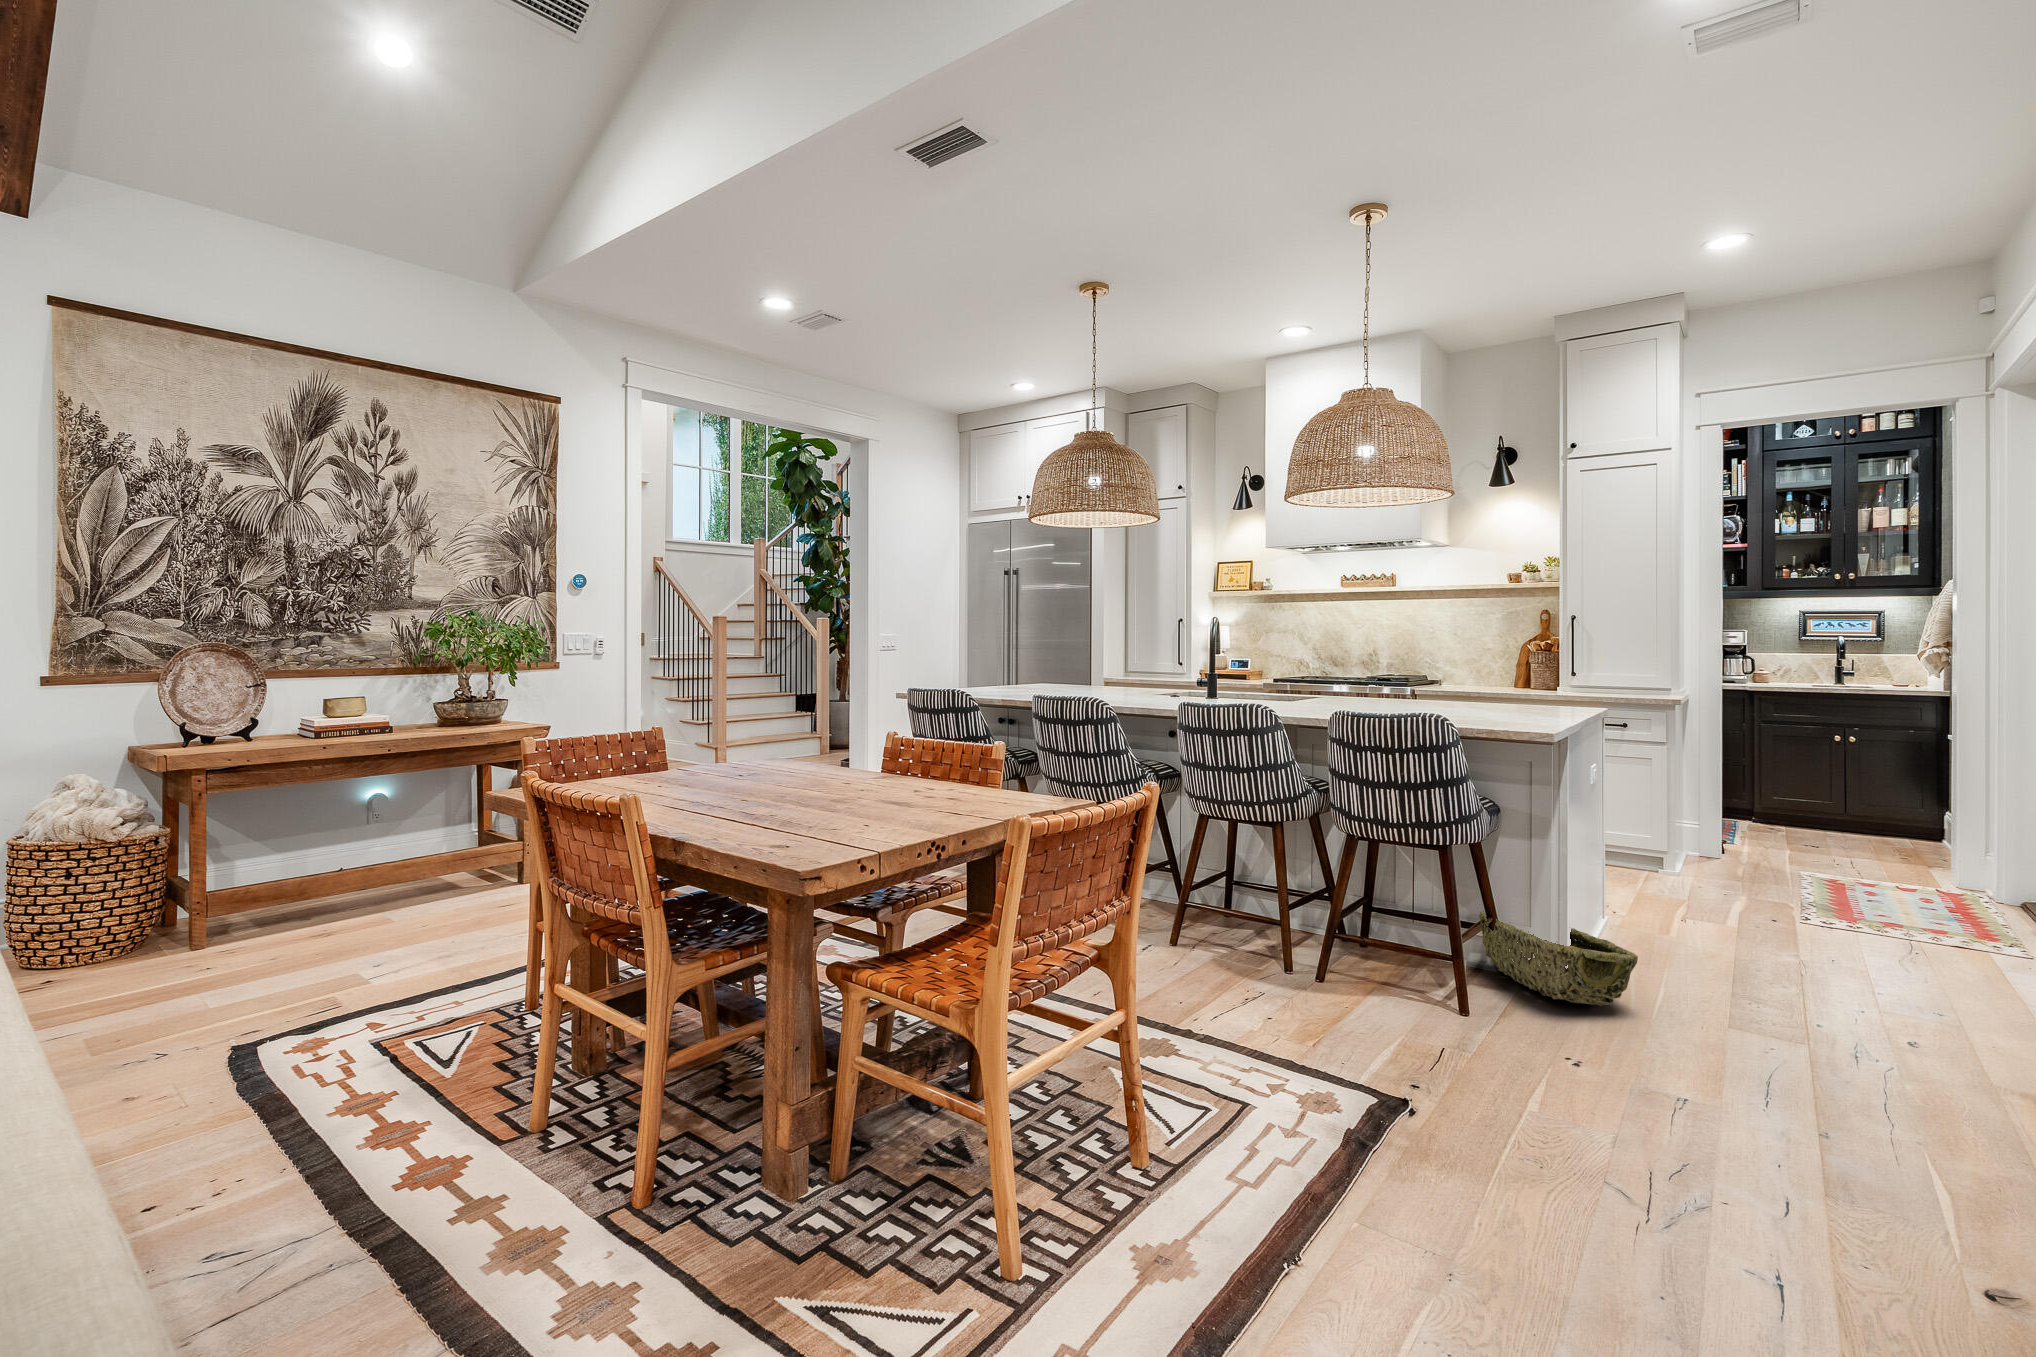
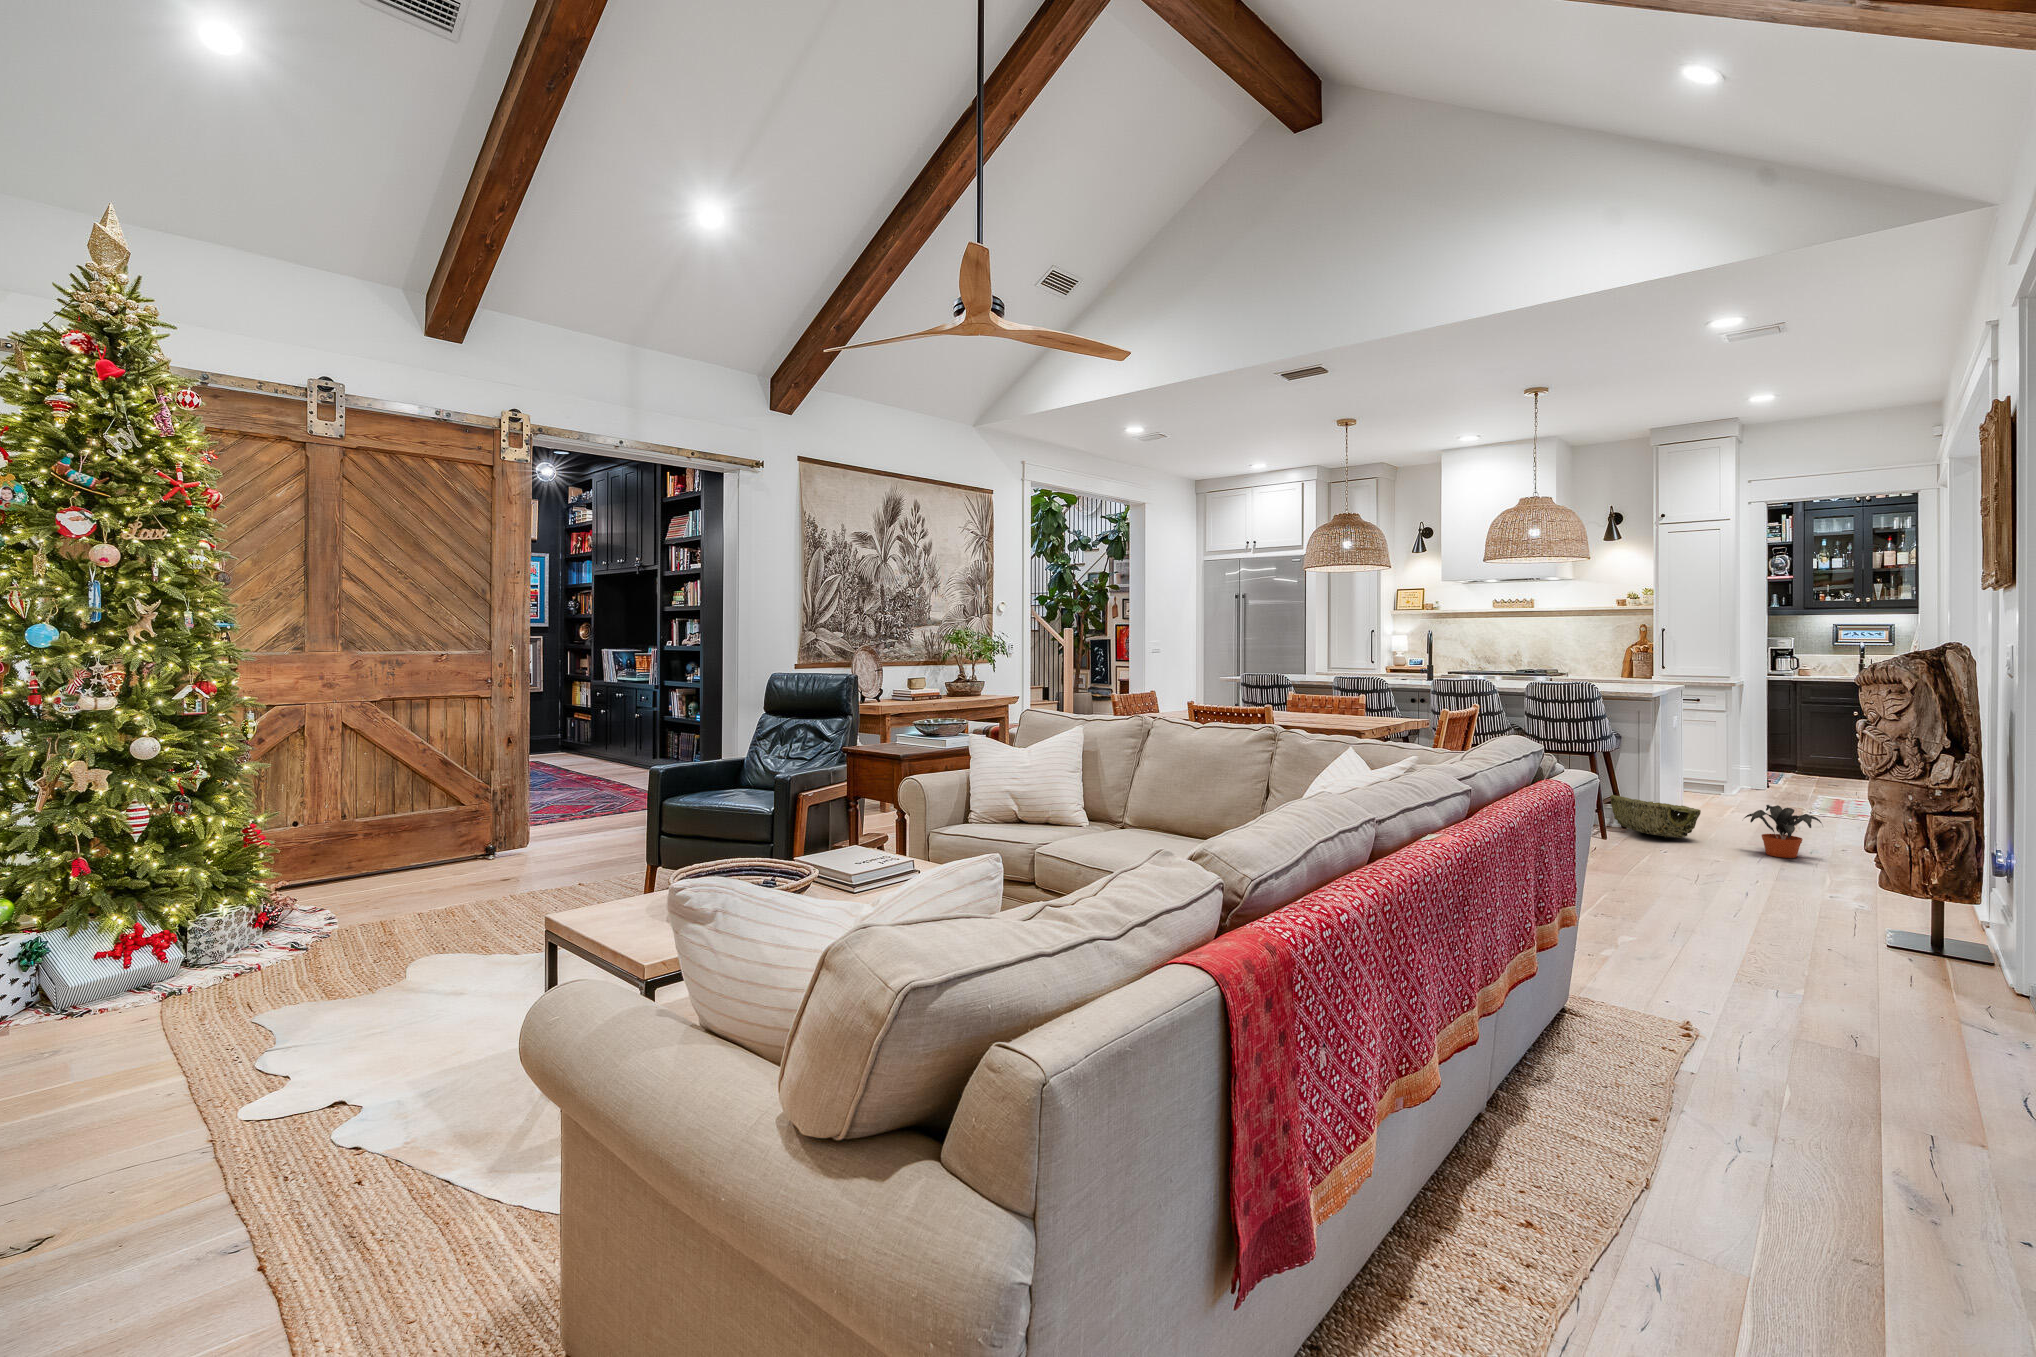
potted plant: none [1716,955,1878,1072] -> present [1744,805,1821,858]

